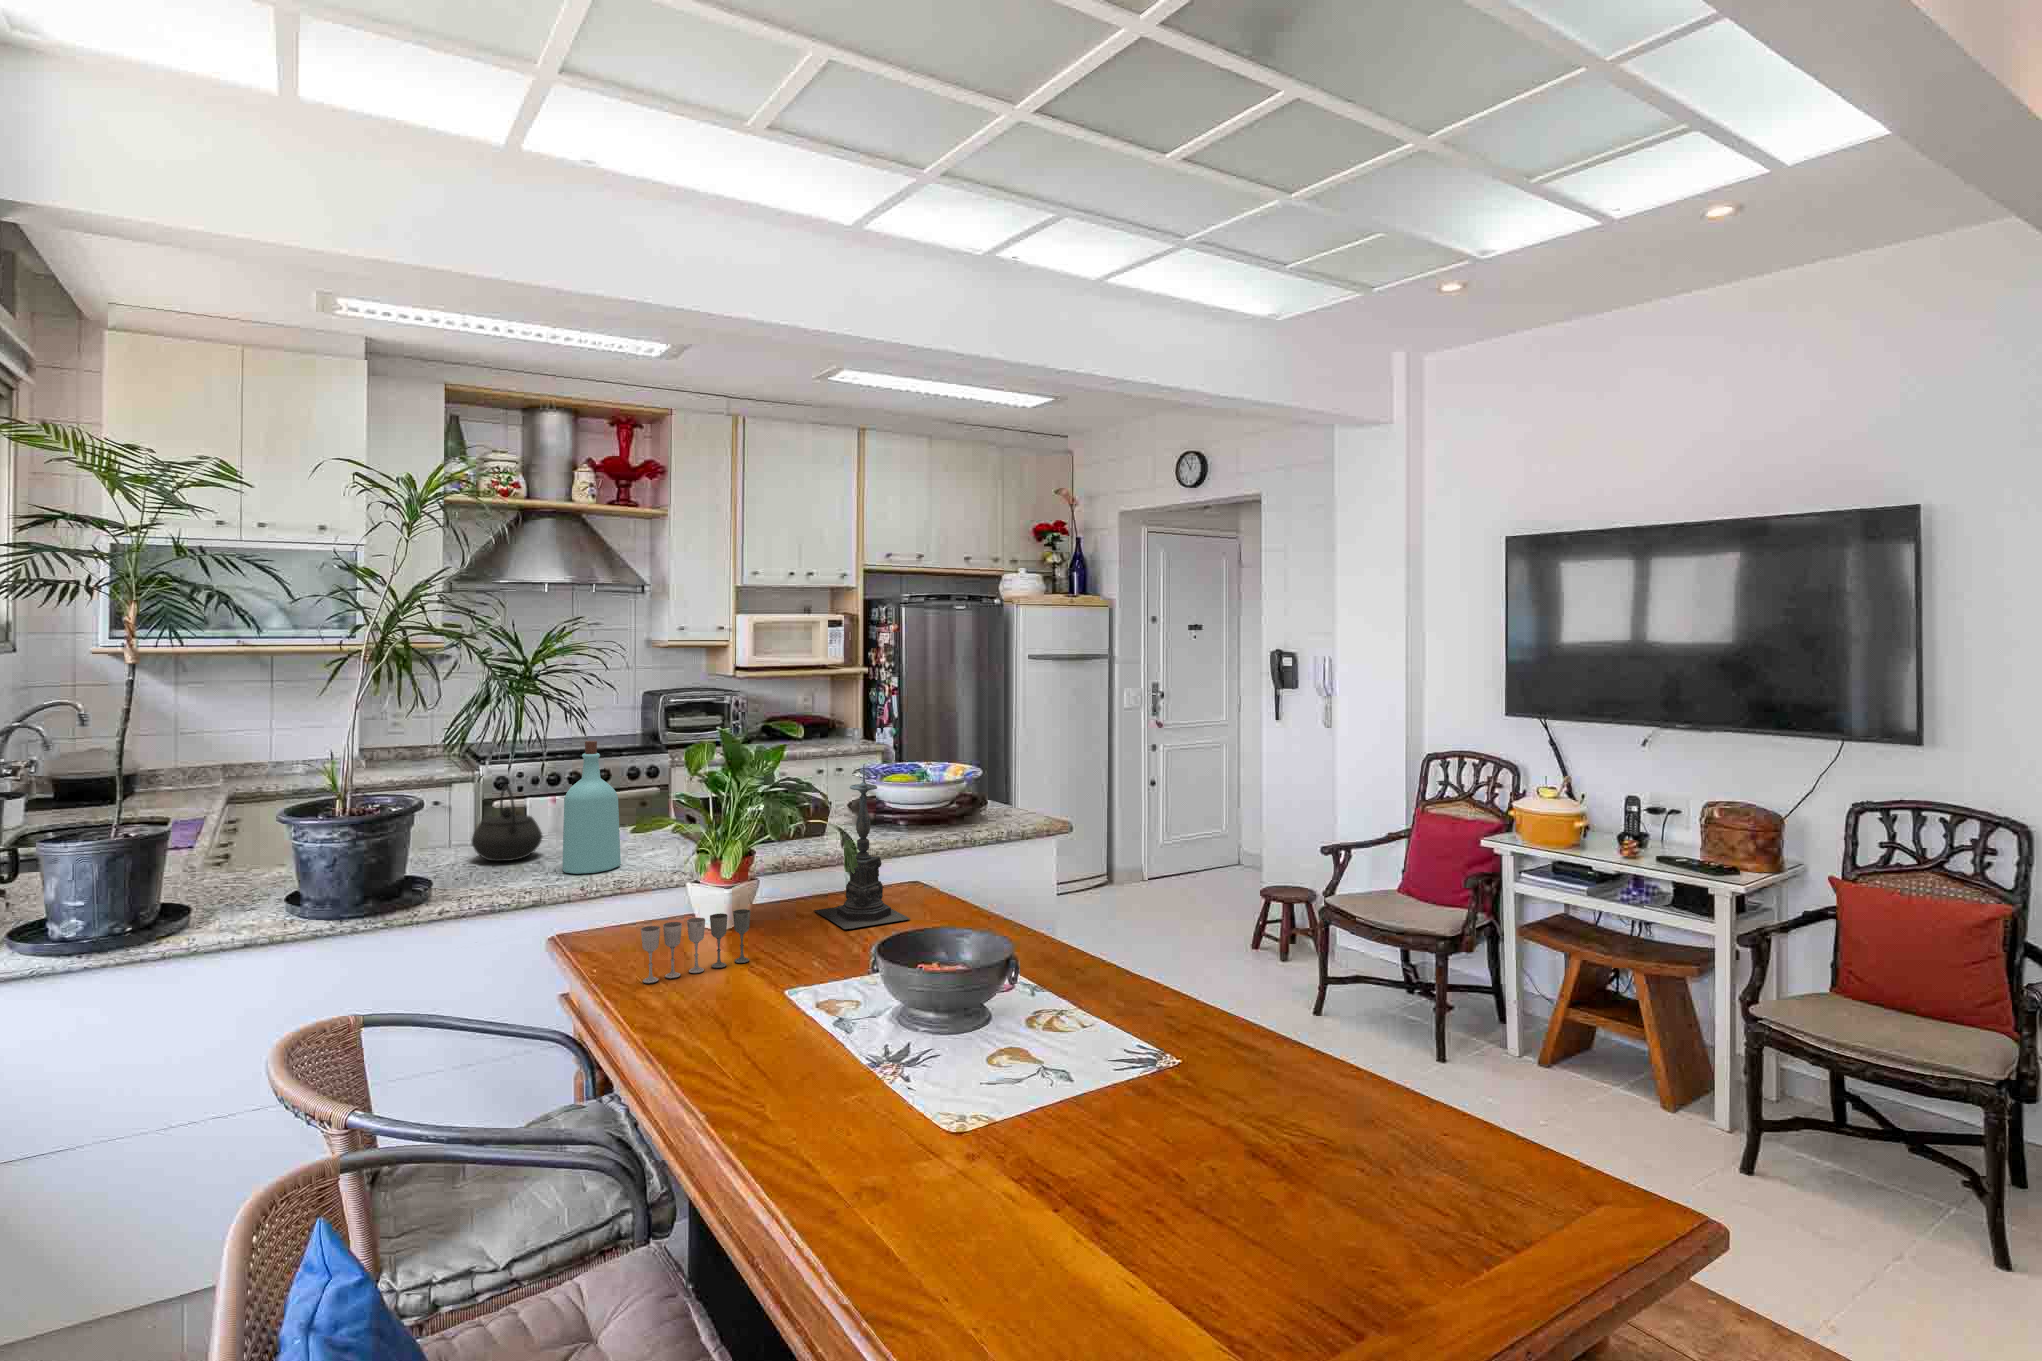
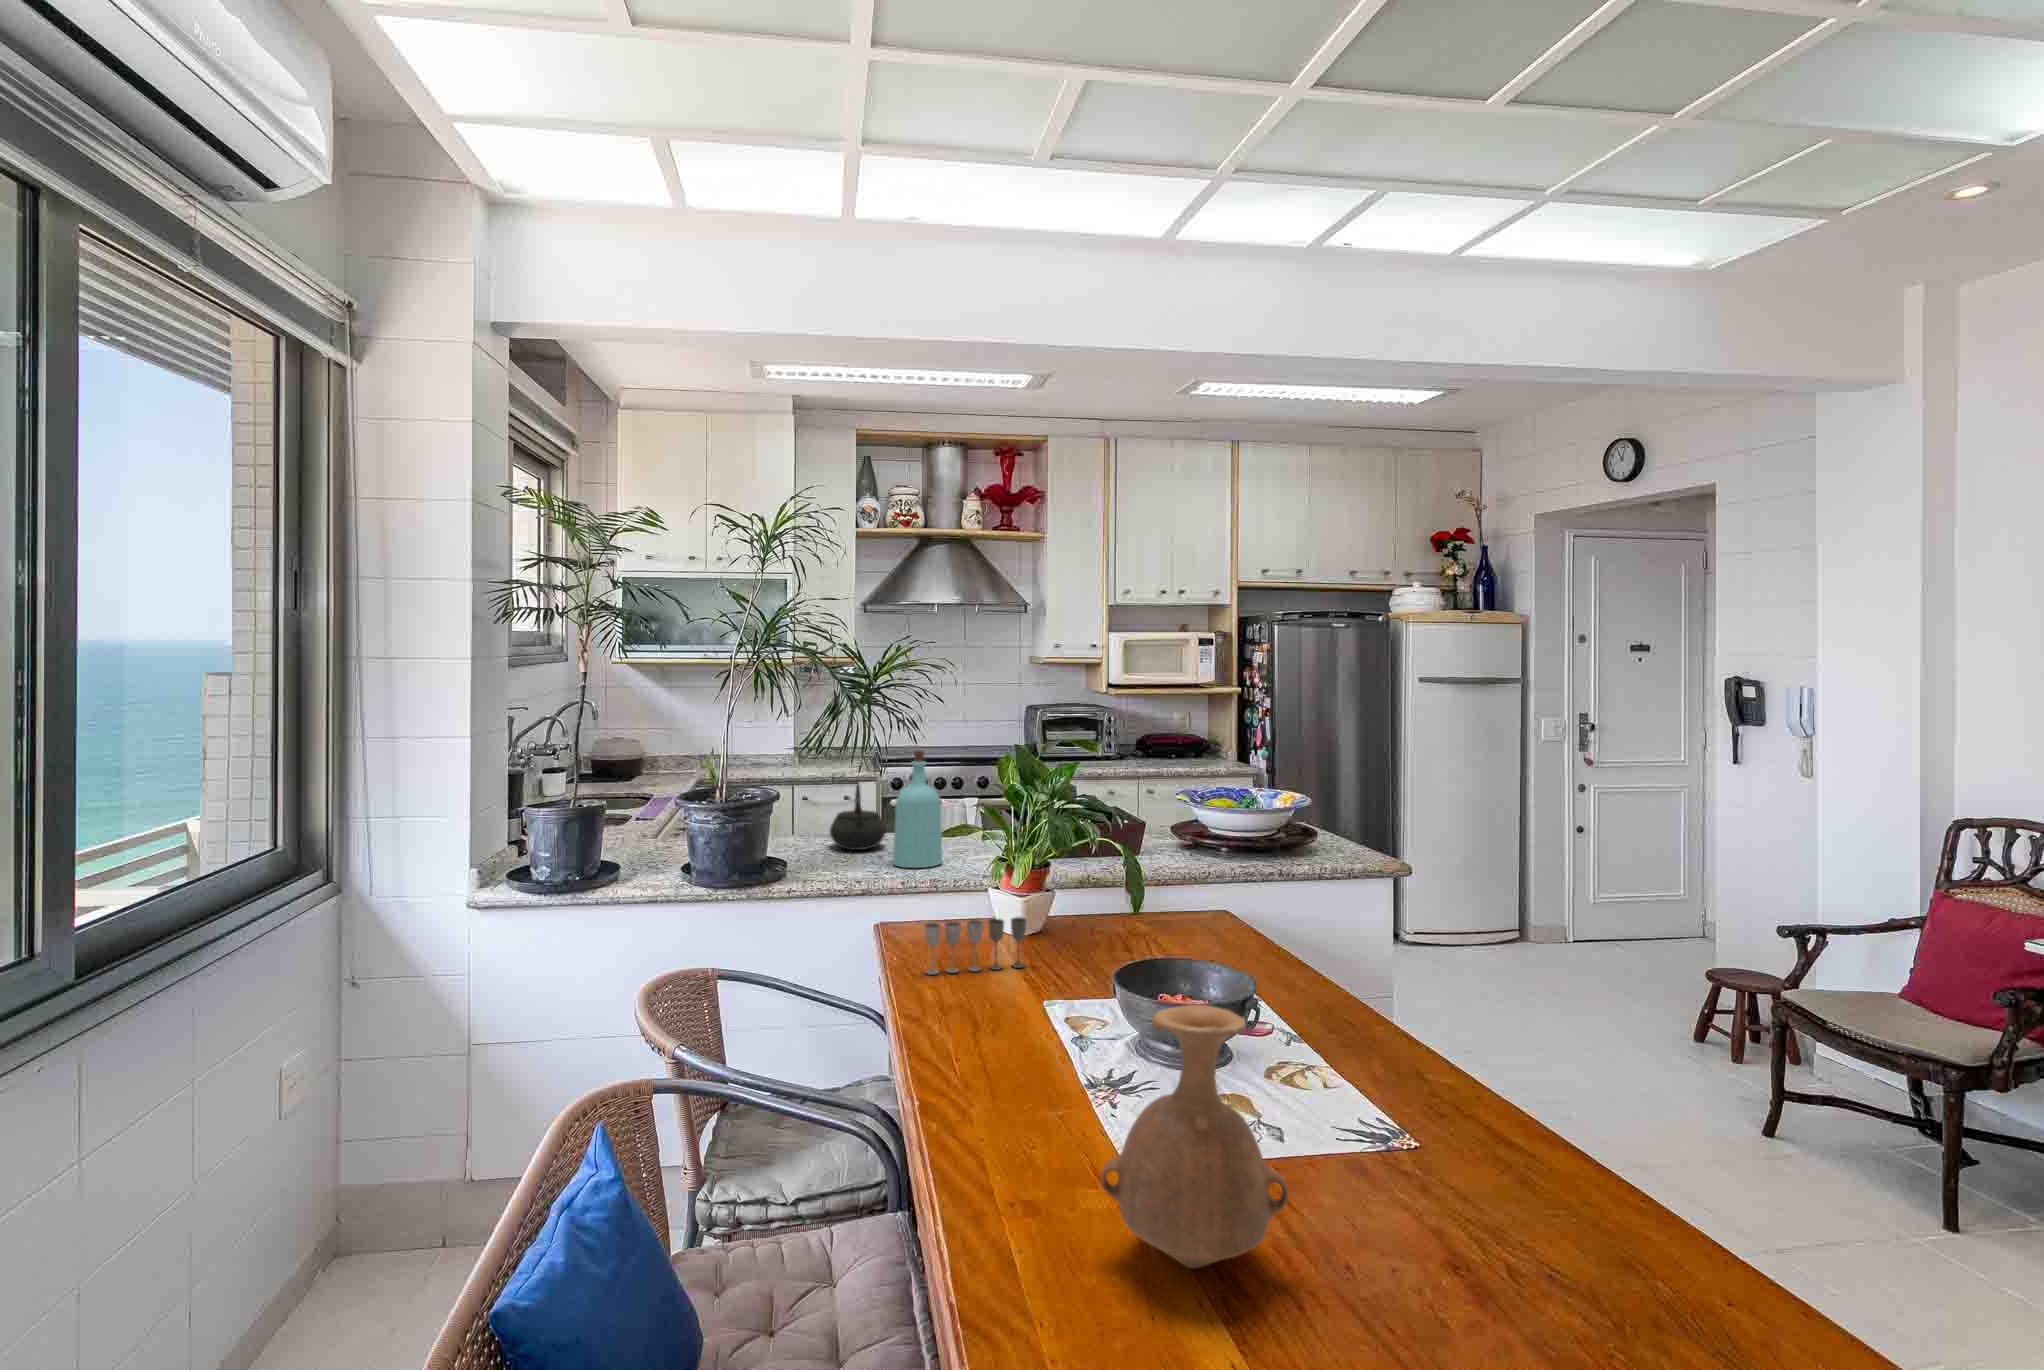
candle holder: present [814,764,910,929] -> none [1107,787,1197,949]
vase: none [959,954,1129,1205] -> present [1101,1005,1289,1268]

